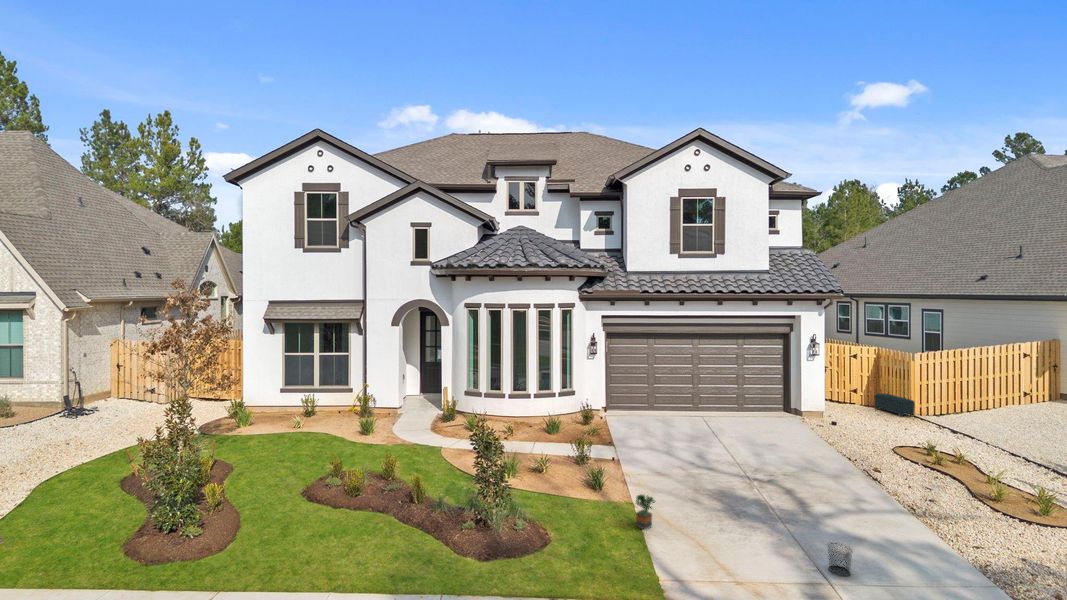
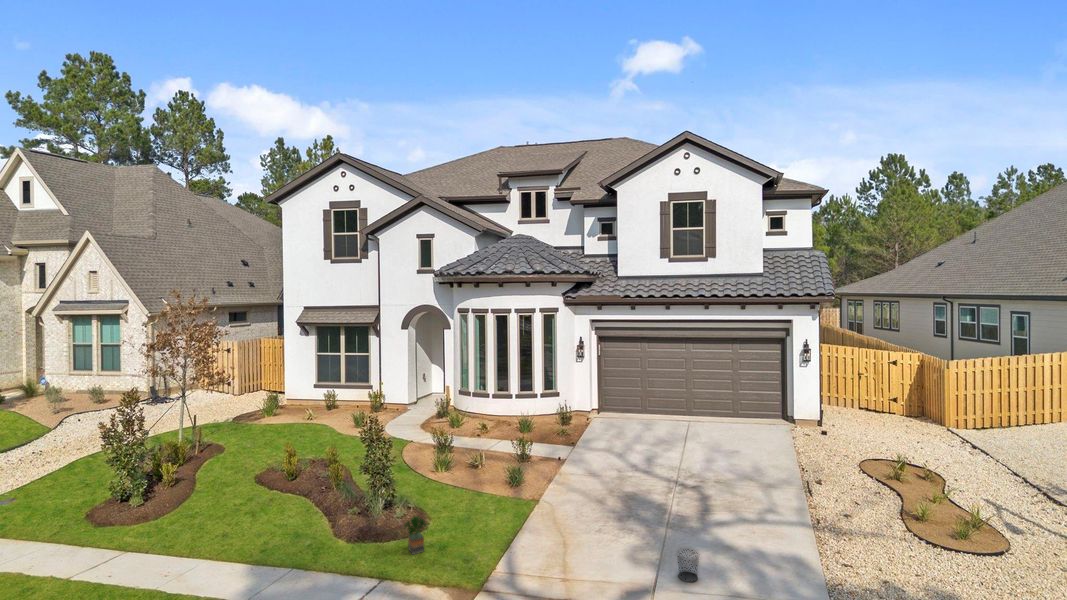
bench: present [875,394,915,417] -> none [890,405,931,431]
potted tree: present [636,494,655,530] -> present [405,516,426,555]

